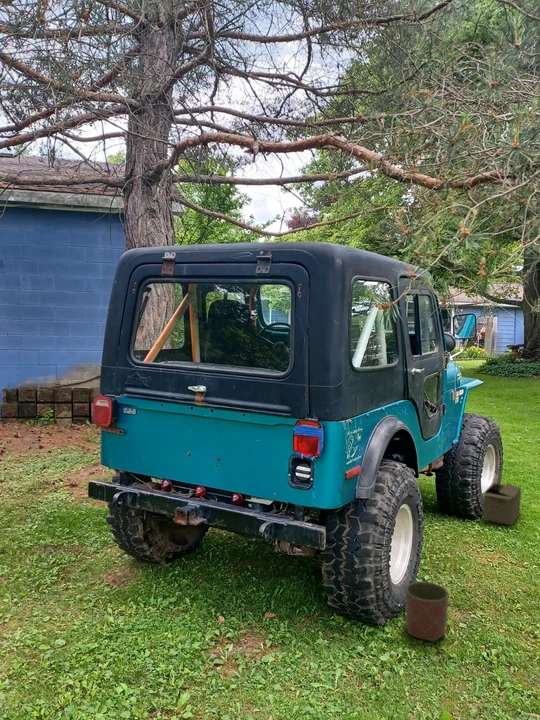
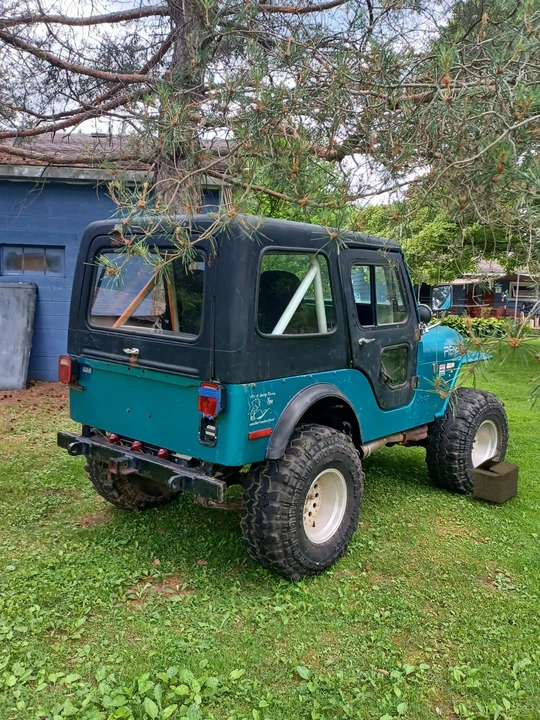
planter: present [406,581,449,641] -> none [321,544,362,602]

